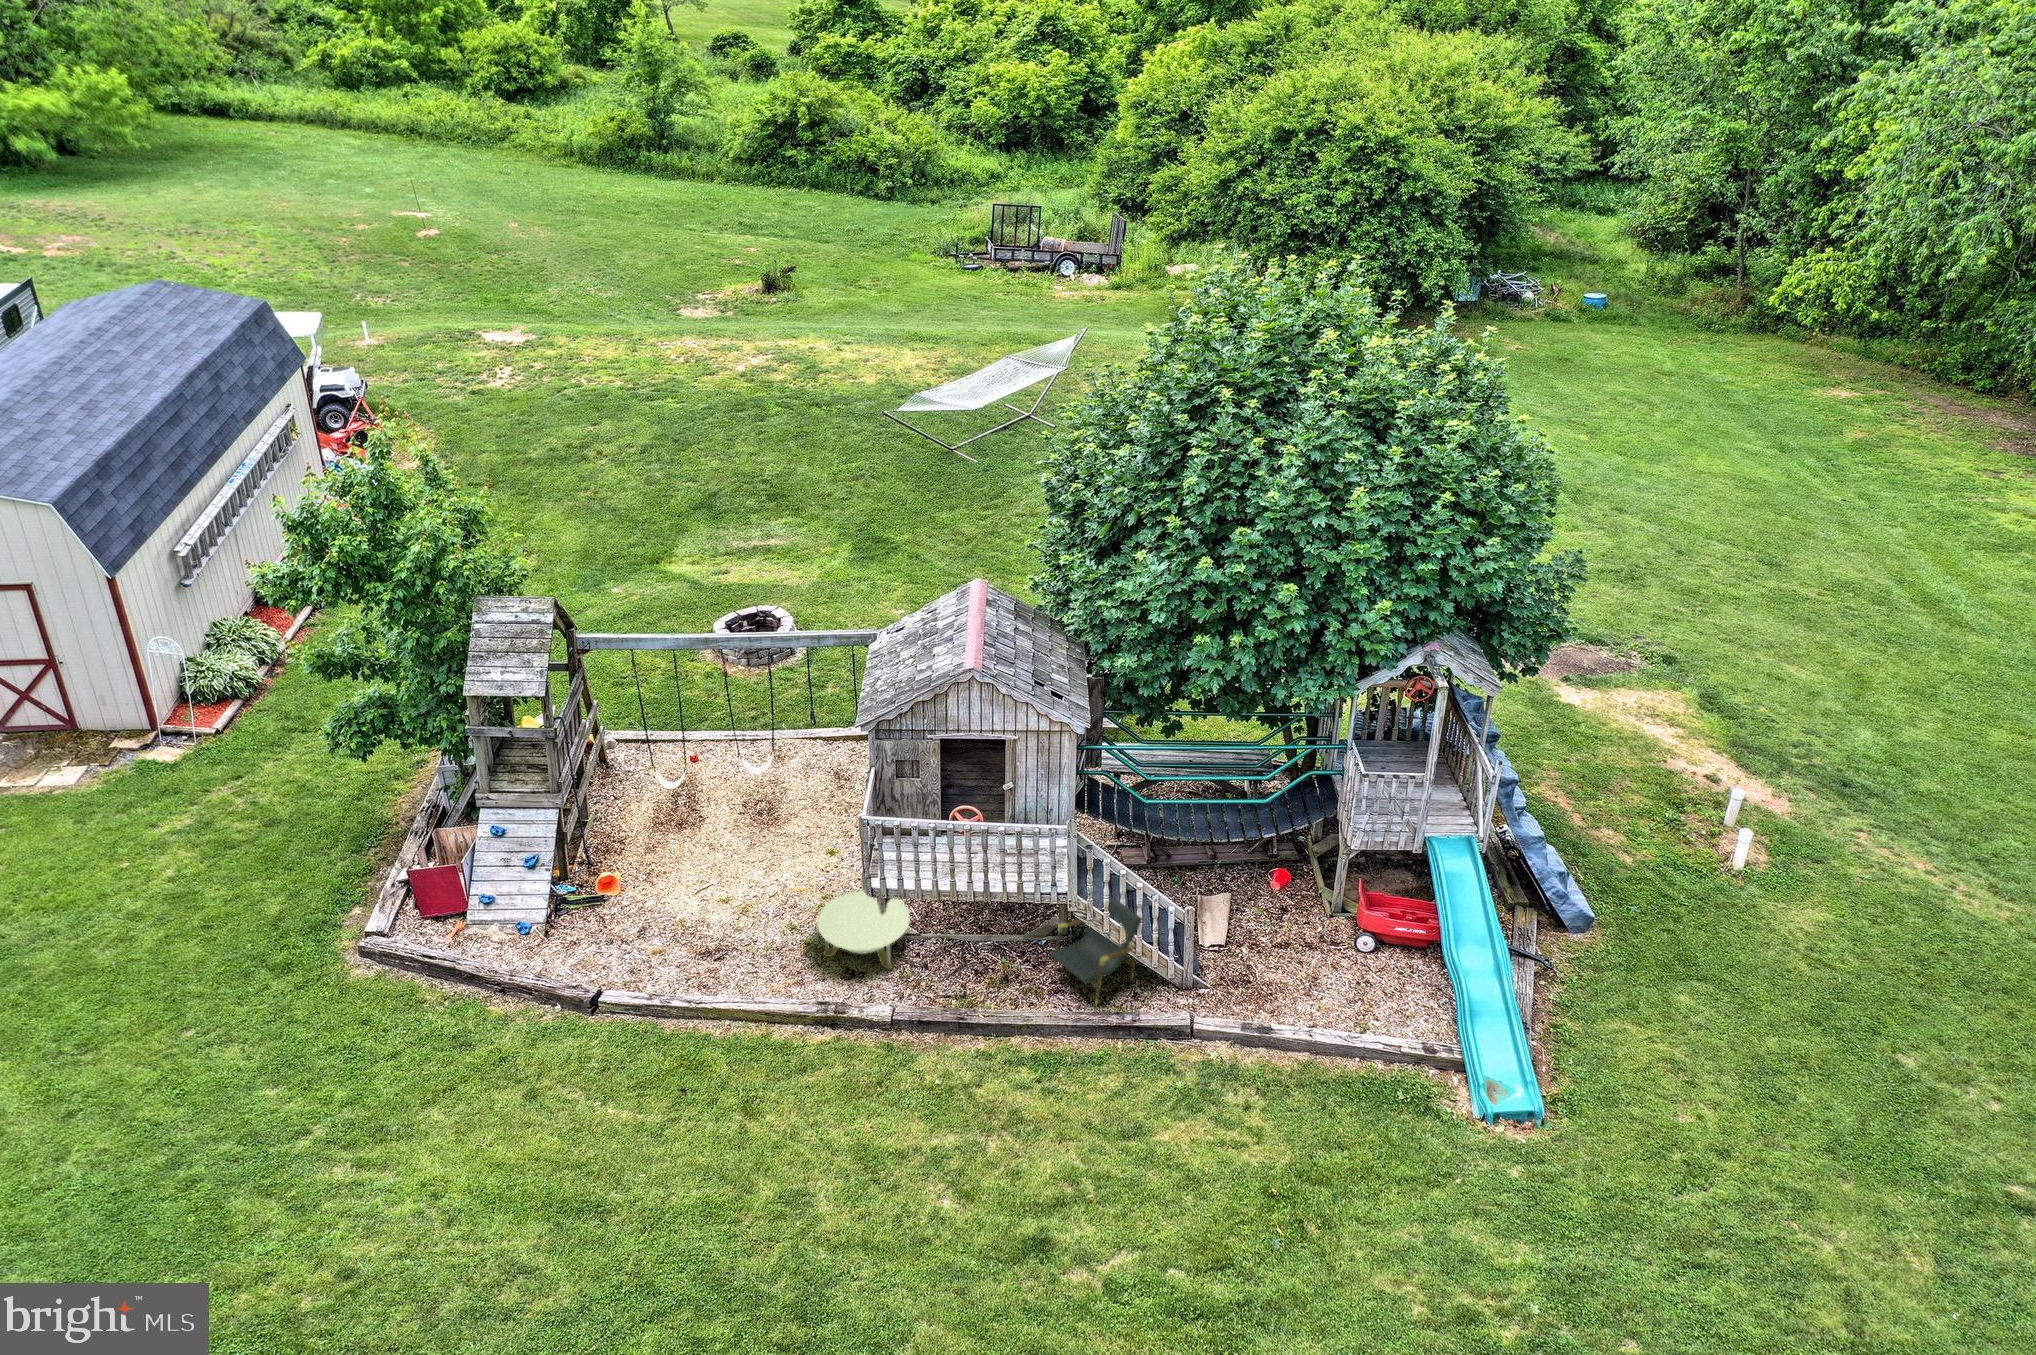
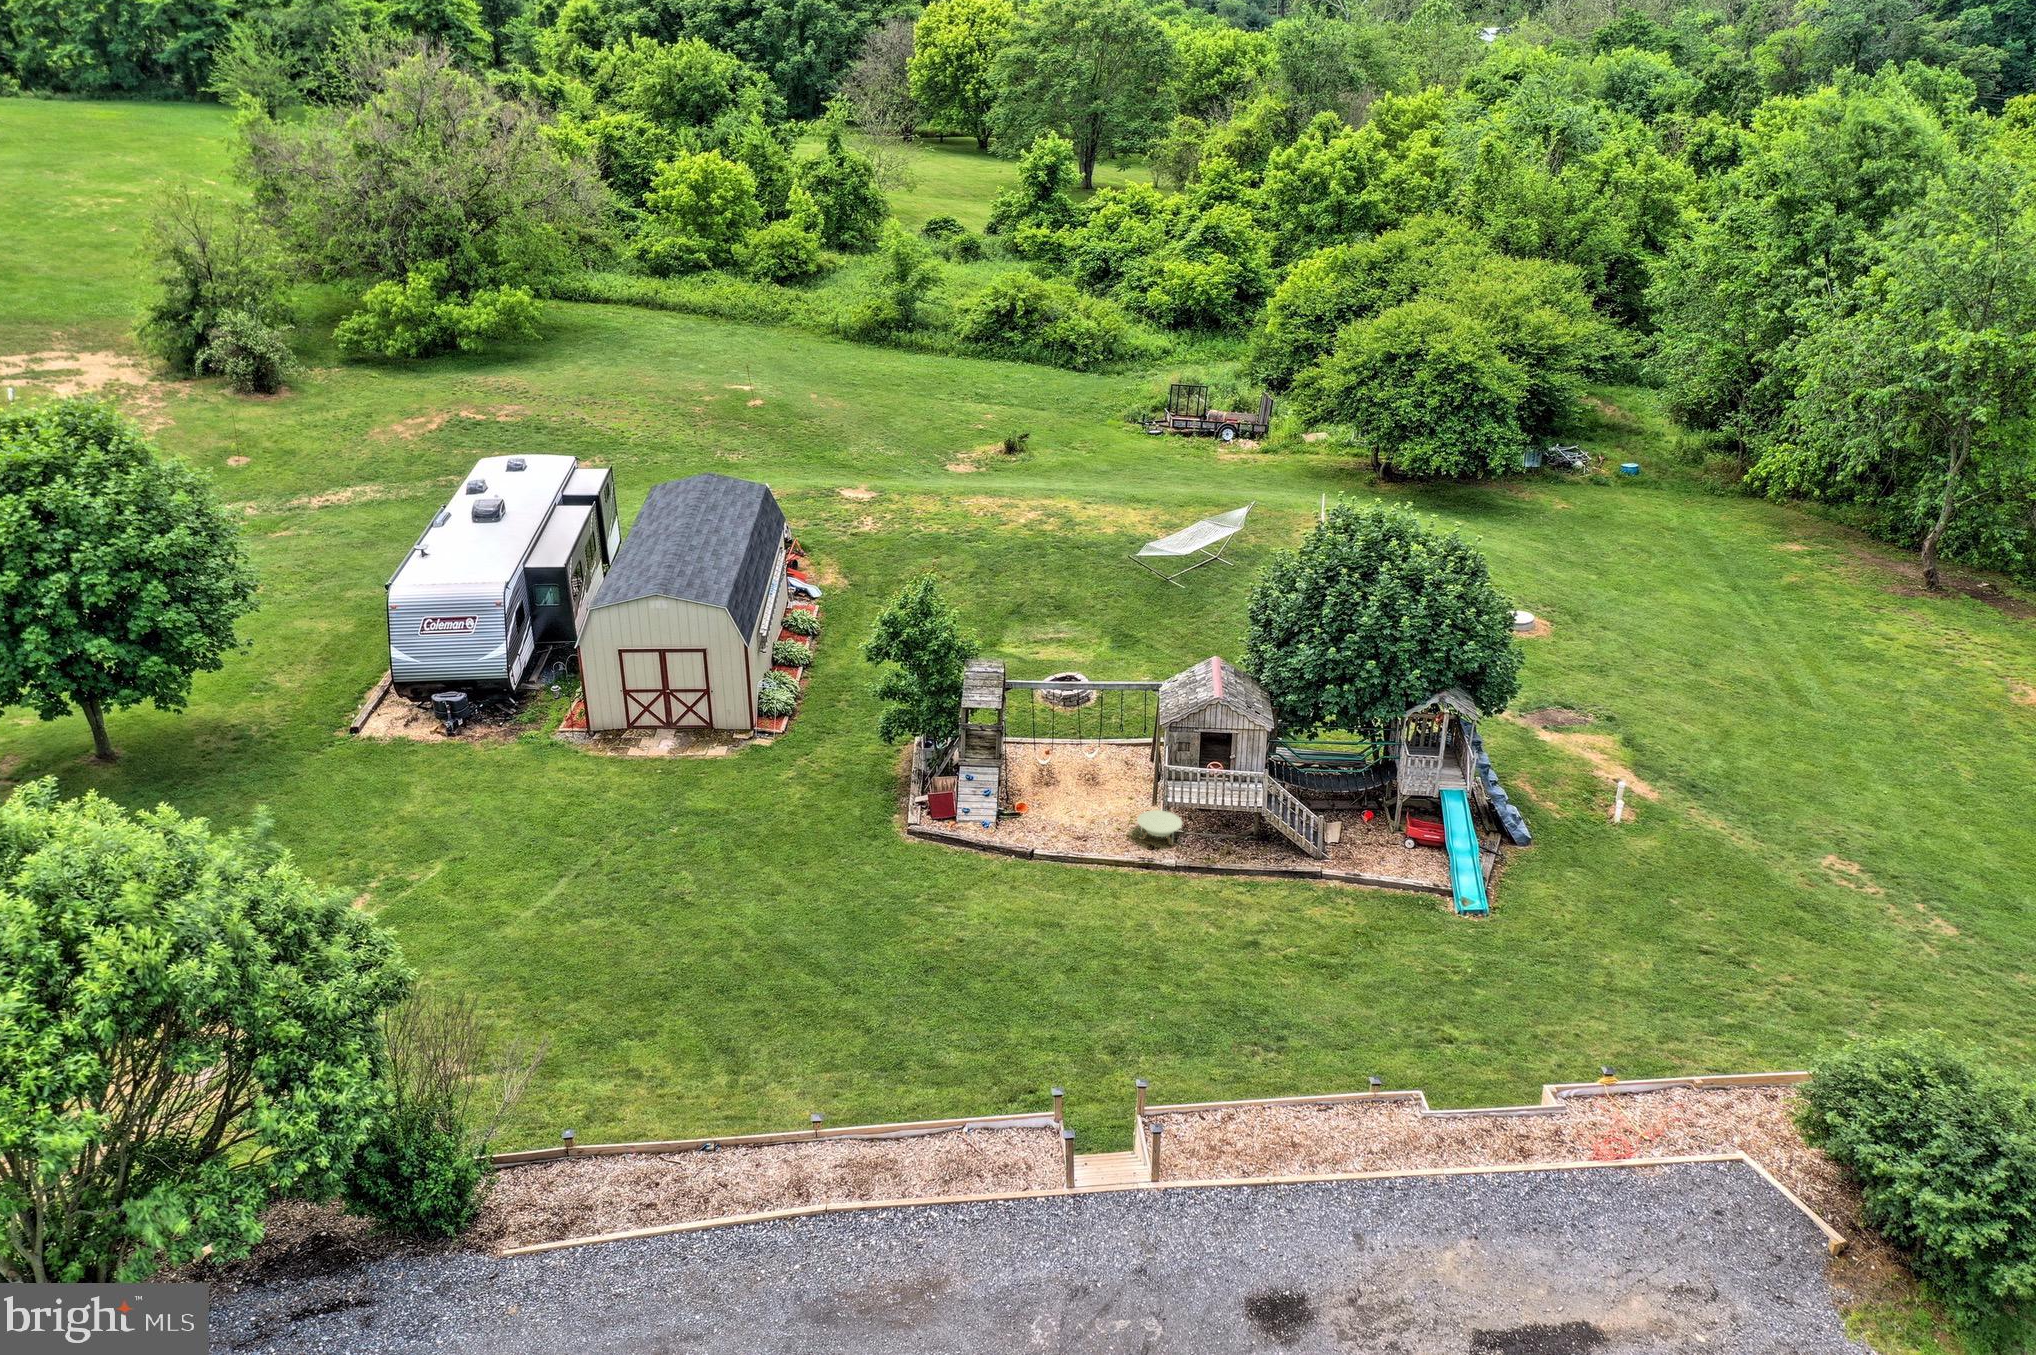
lounge chair: present [1051,897,1142,1005] -> none [1253,811,1299,863]

